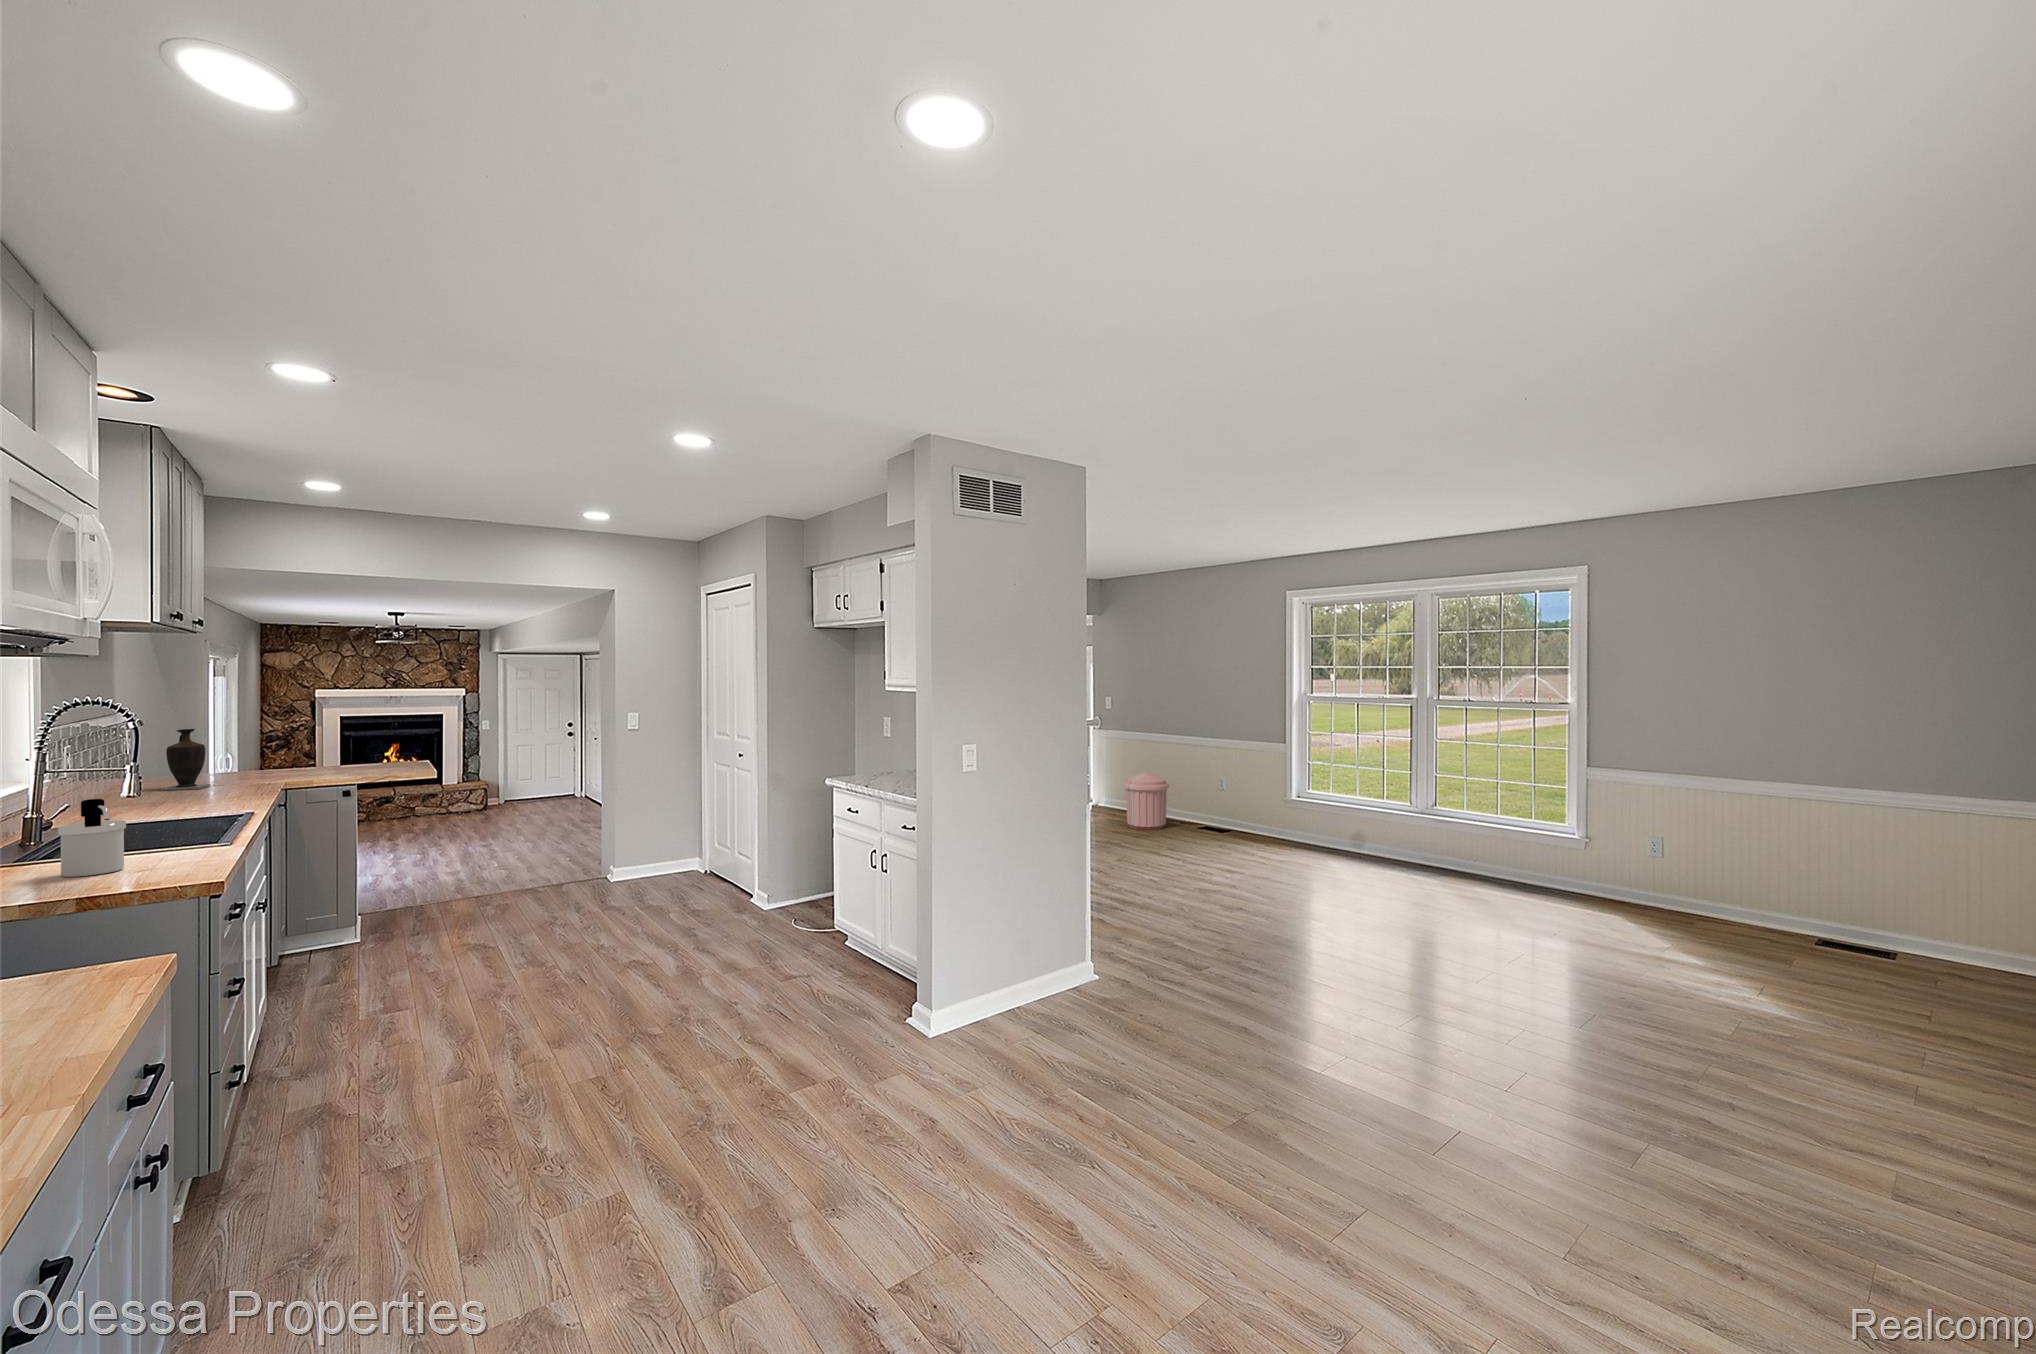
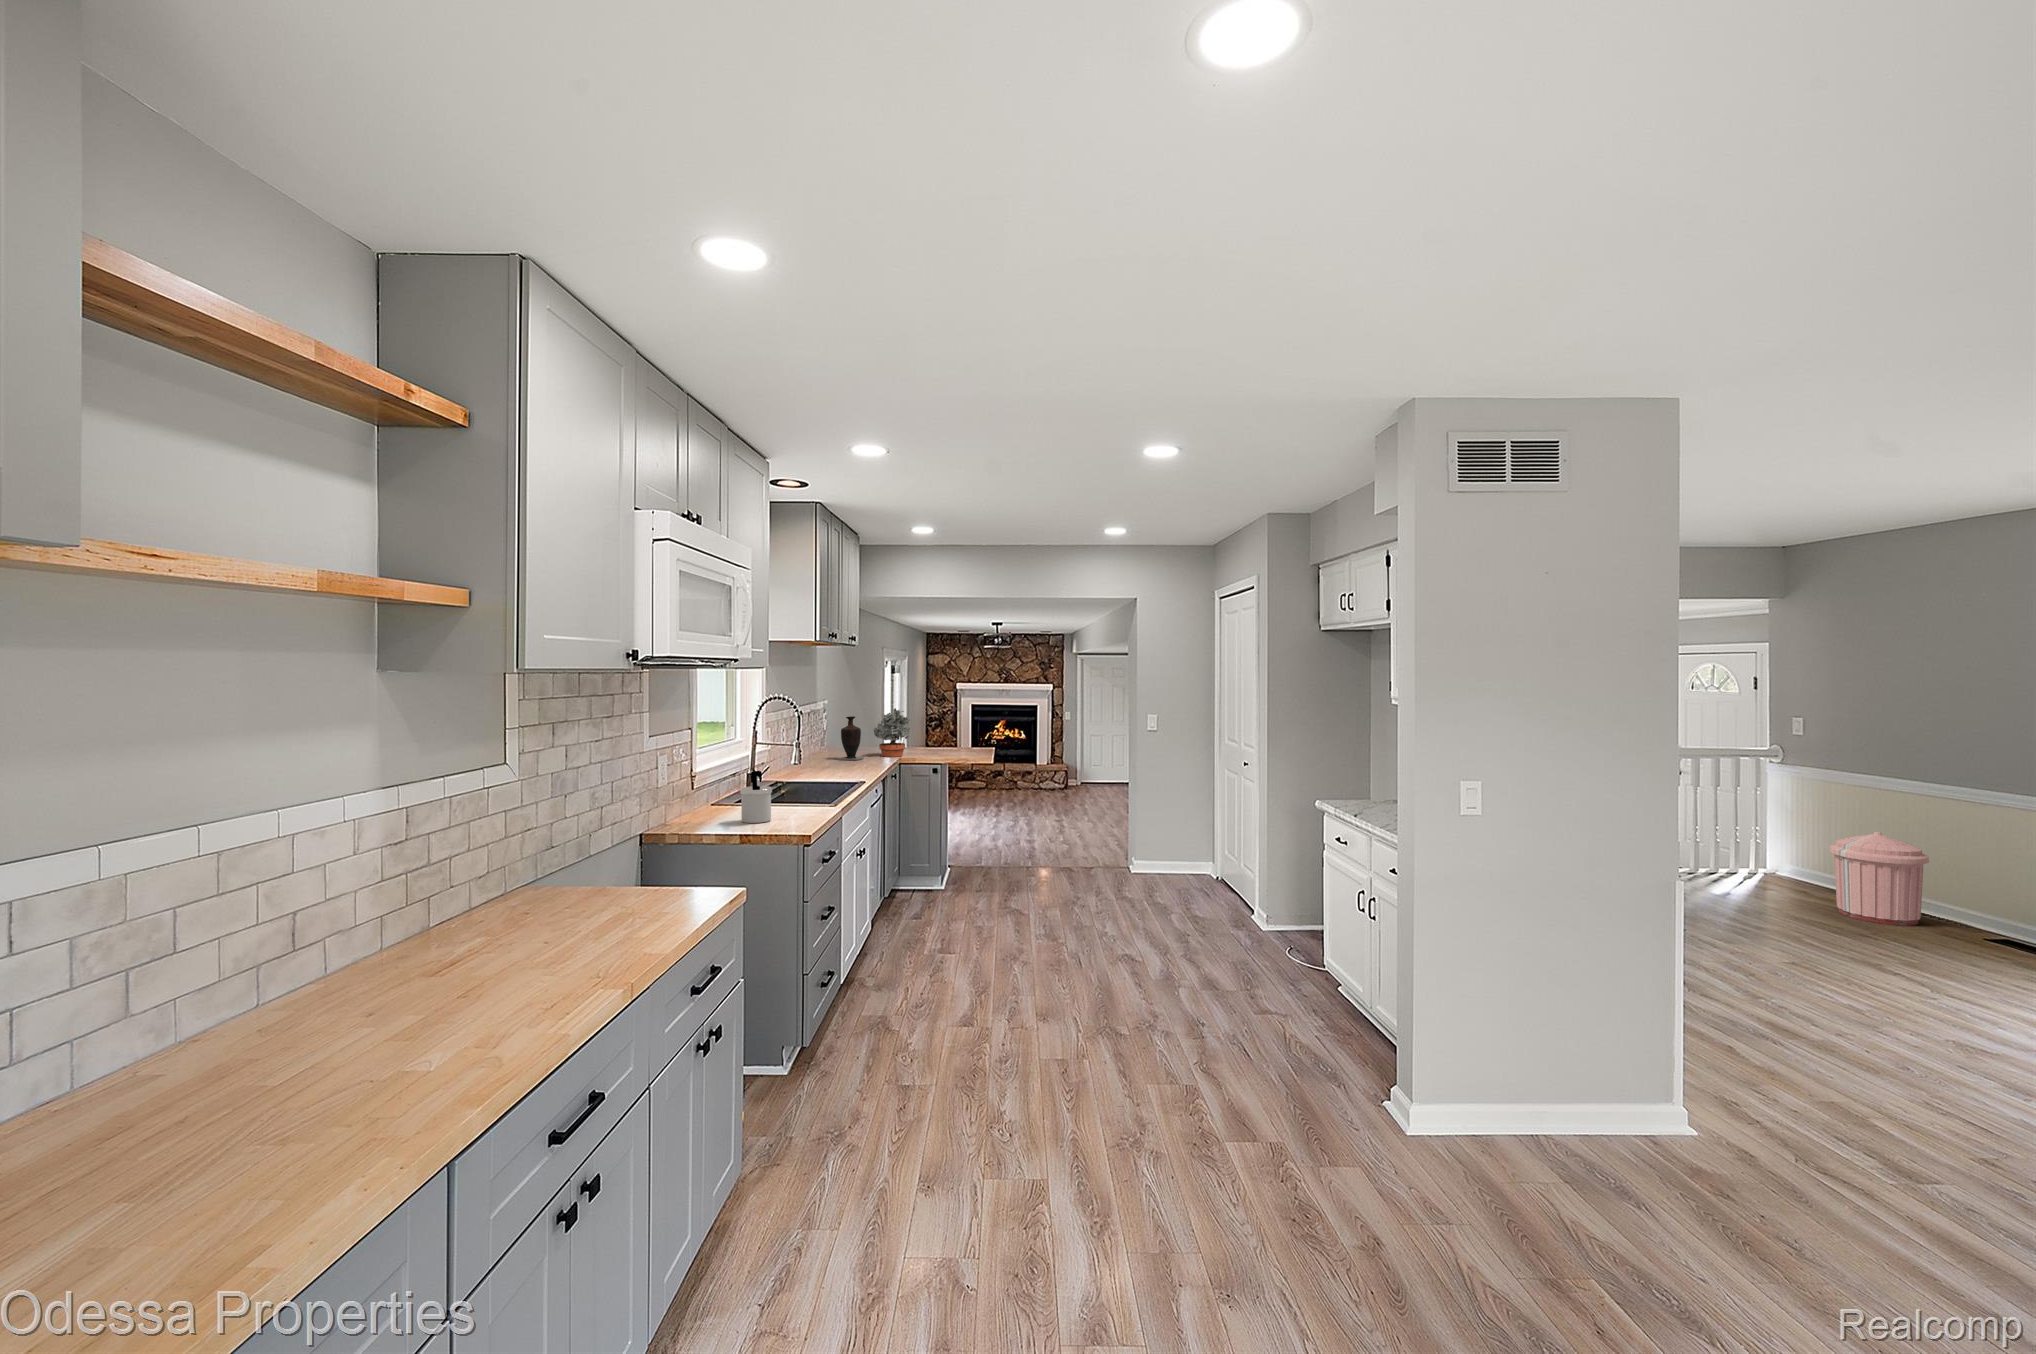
potted plant: none [223,716,290,781] -> present [873,708,910,757]

